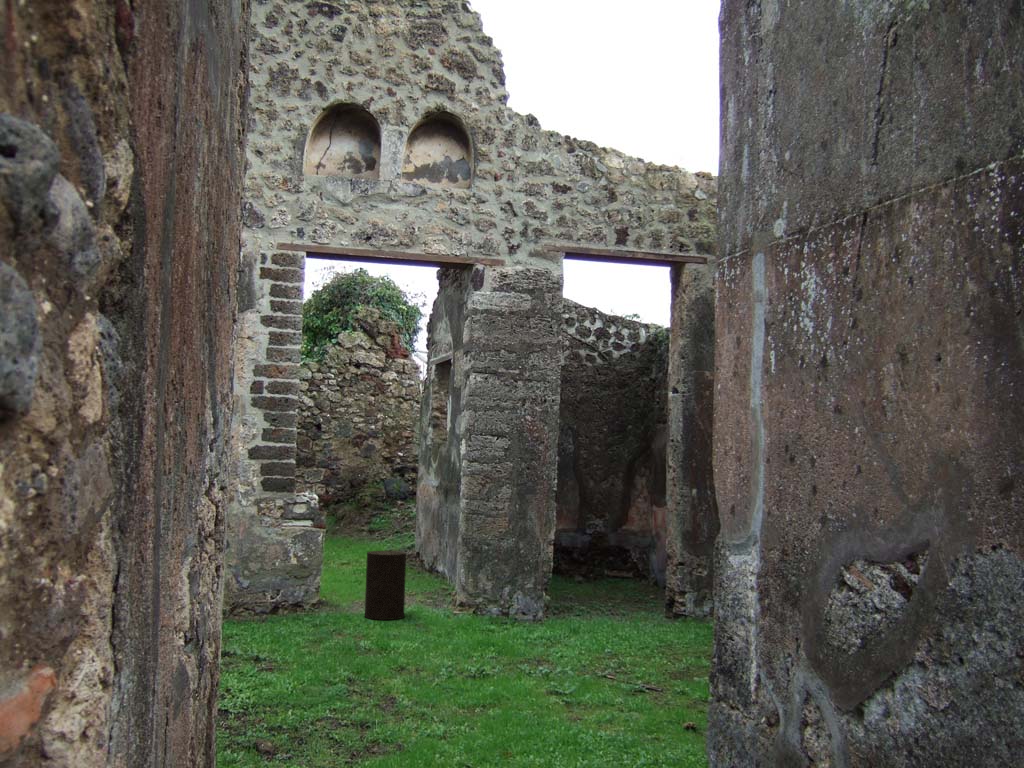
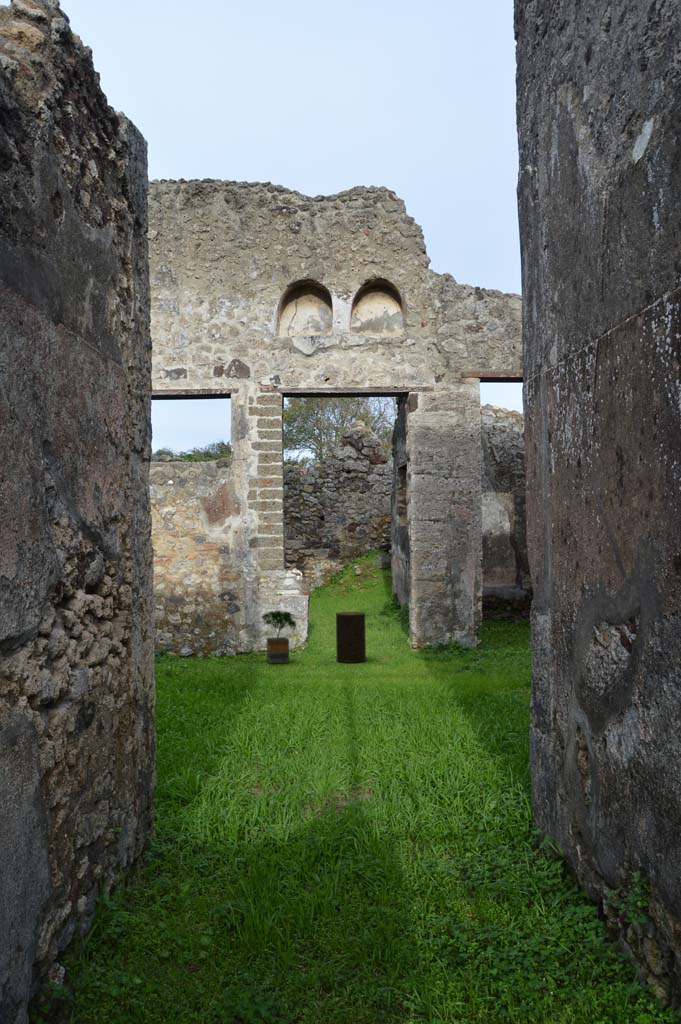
potted tree: none [261,546,314,621] -> present [262,610,296,664]

